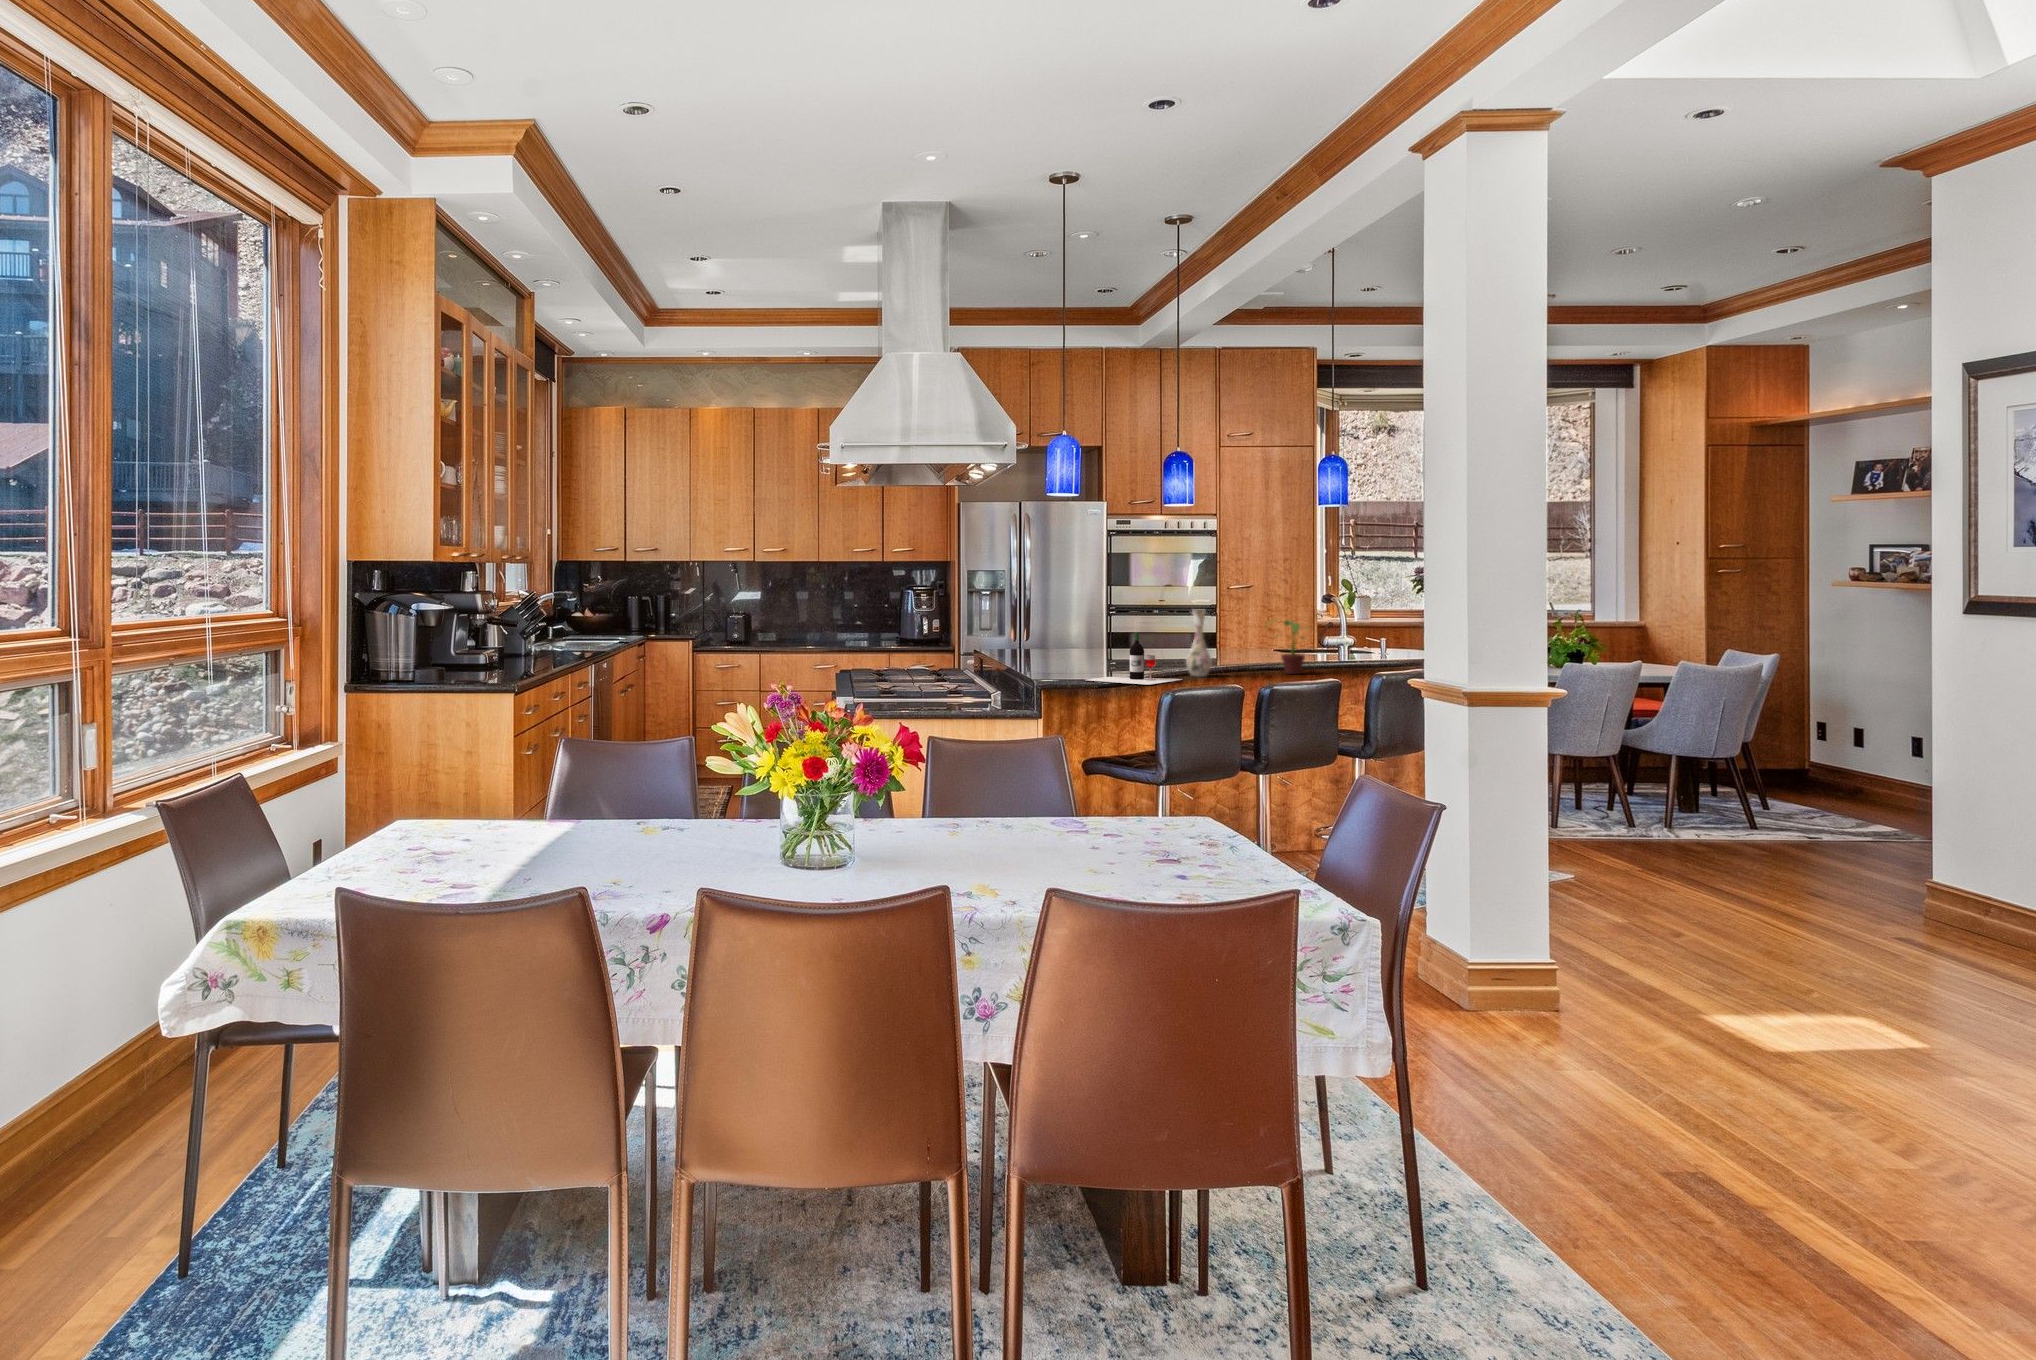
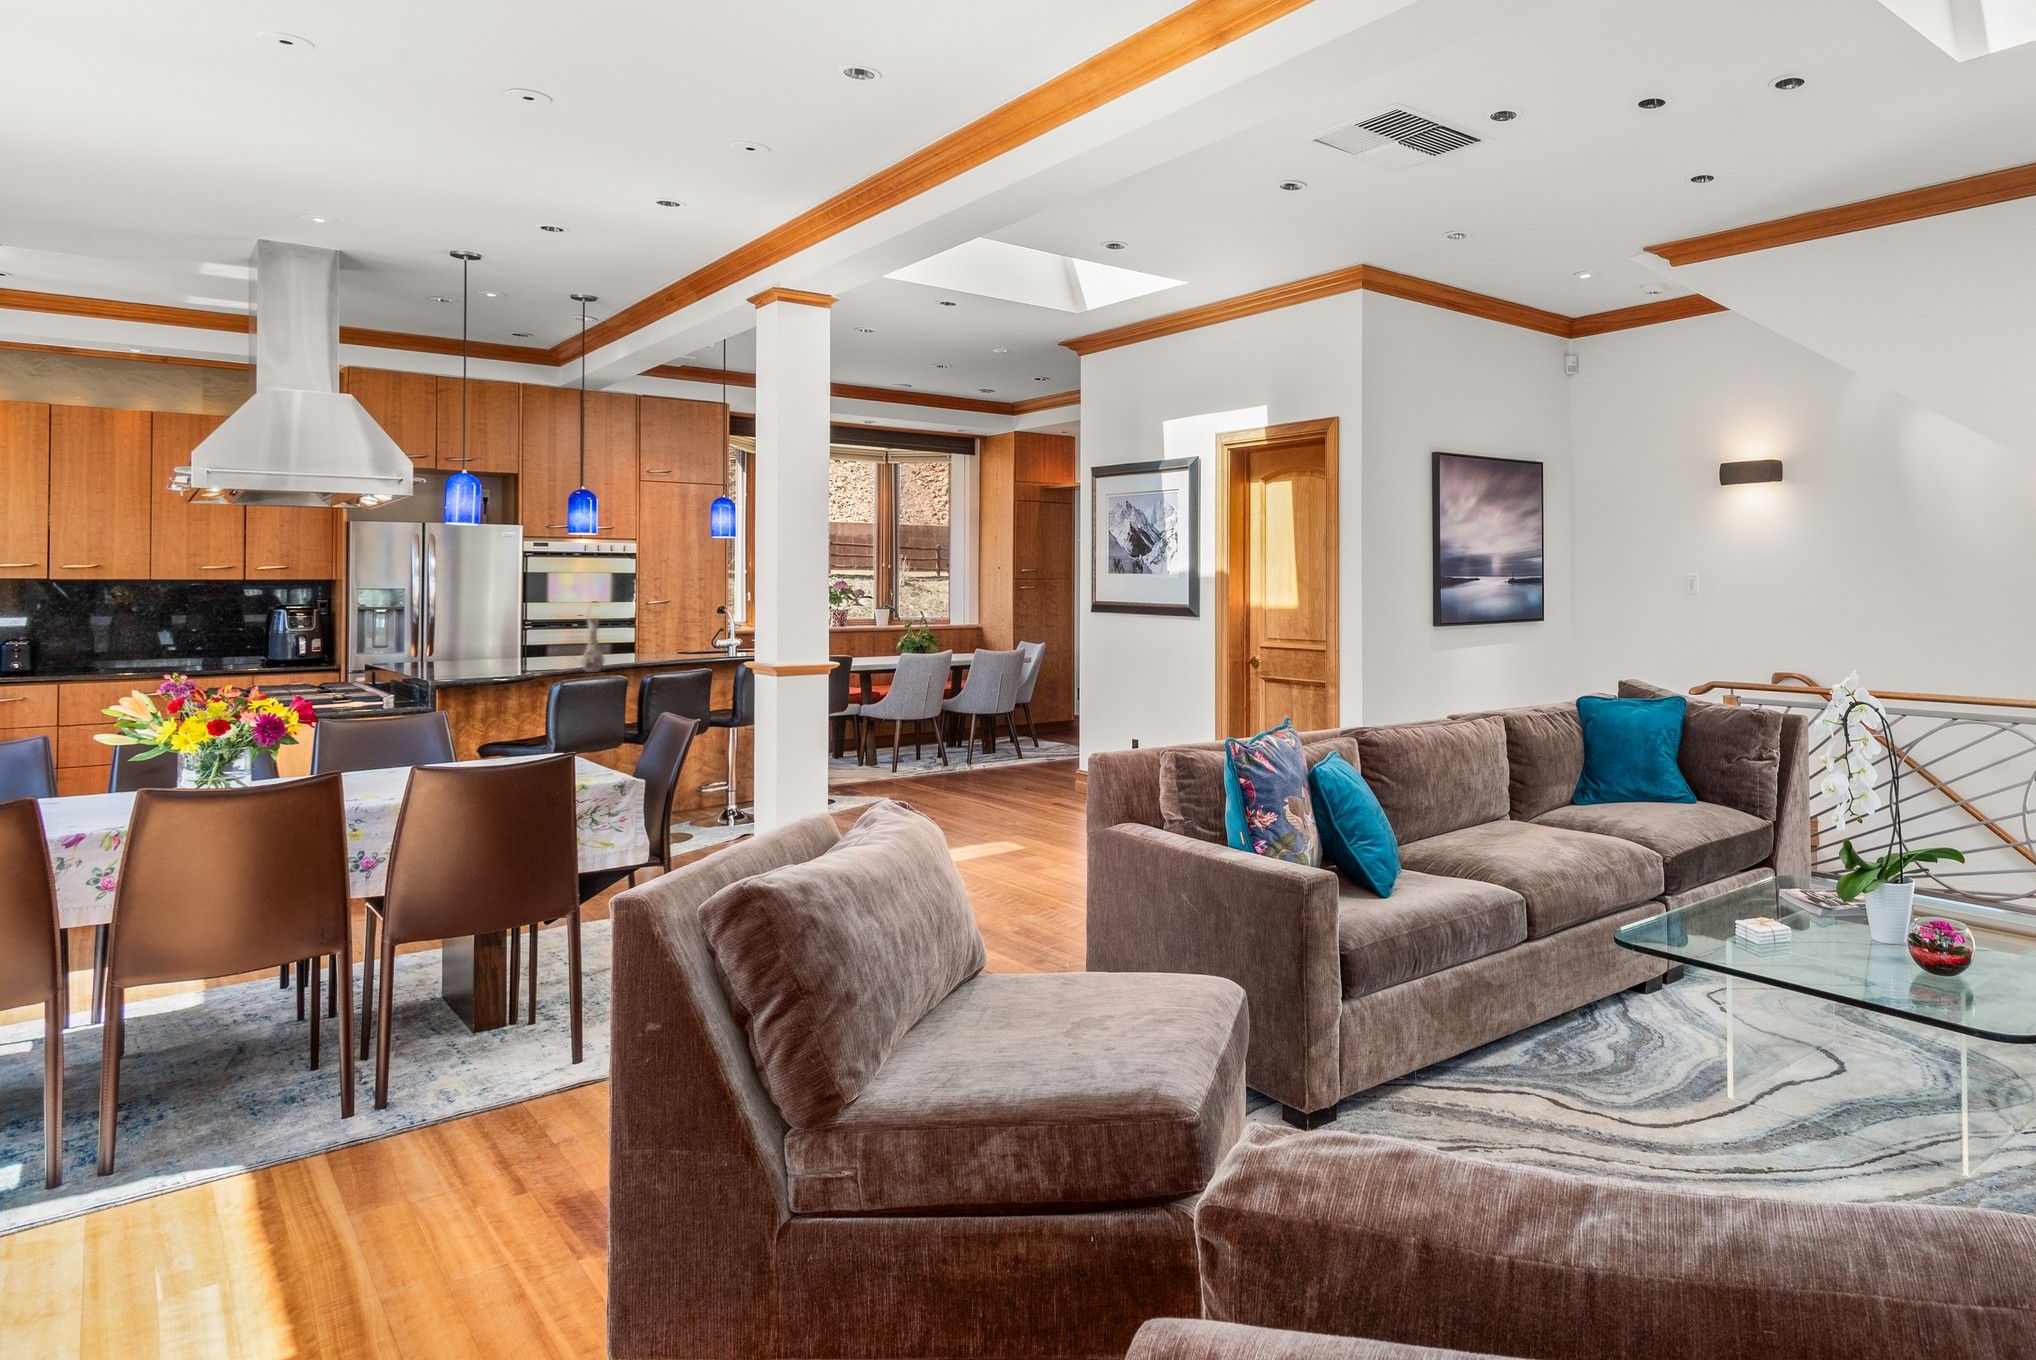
potted plant: present [1276,620,1305,674] -> none [651,626,697,667]
wine bottle: present [1087,632,1181,685] -> none [481,638,578,679]

